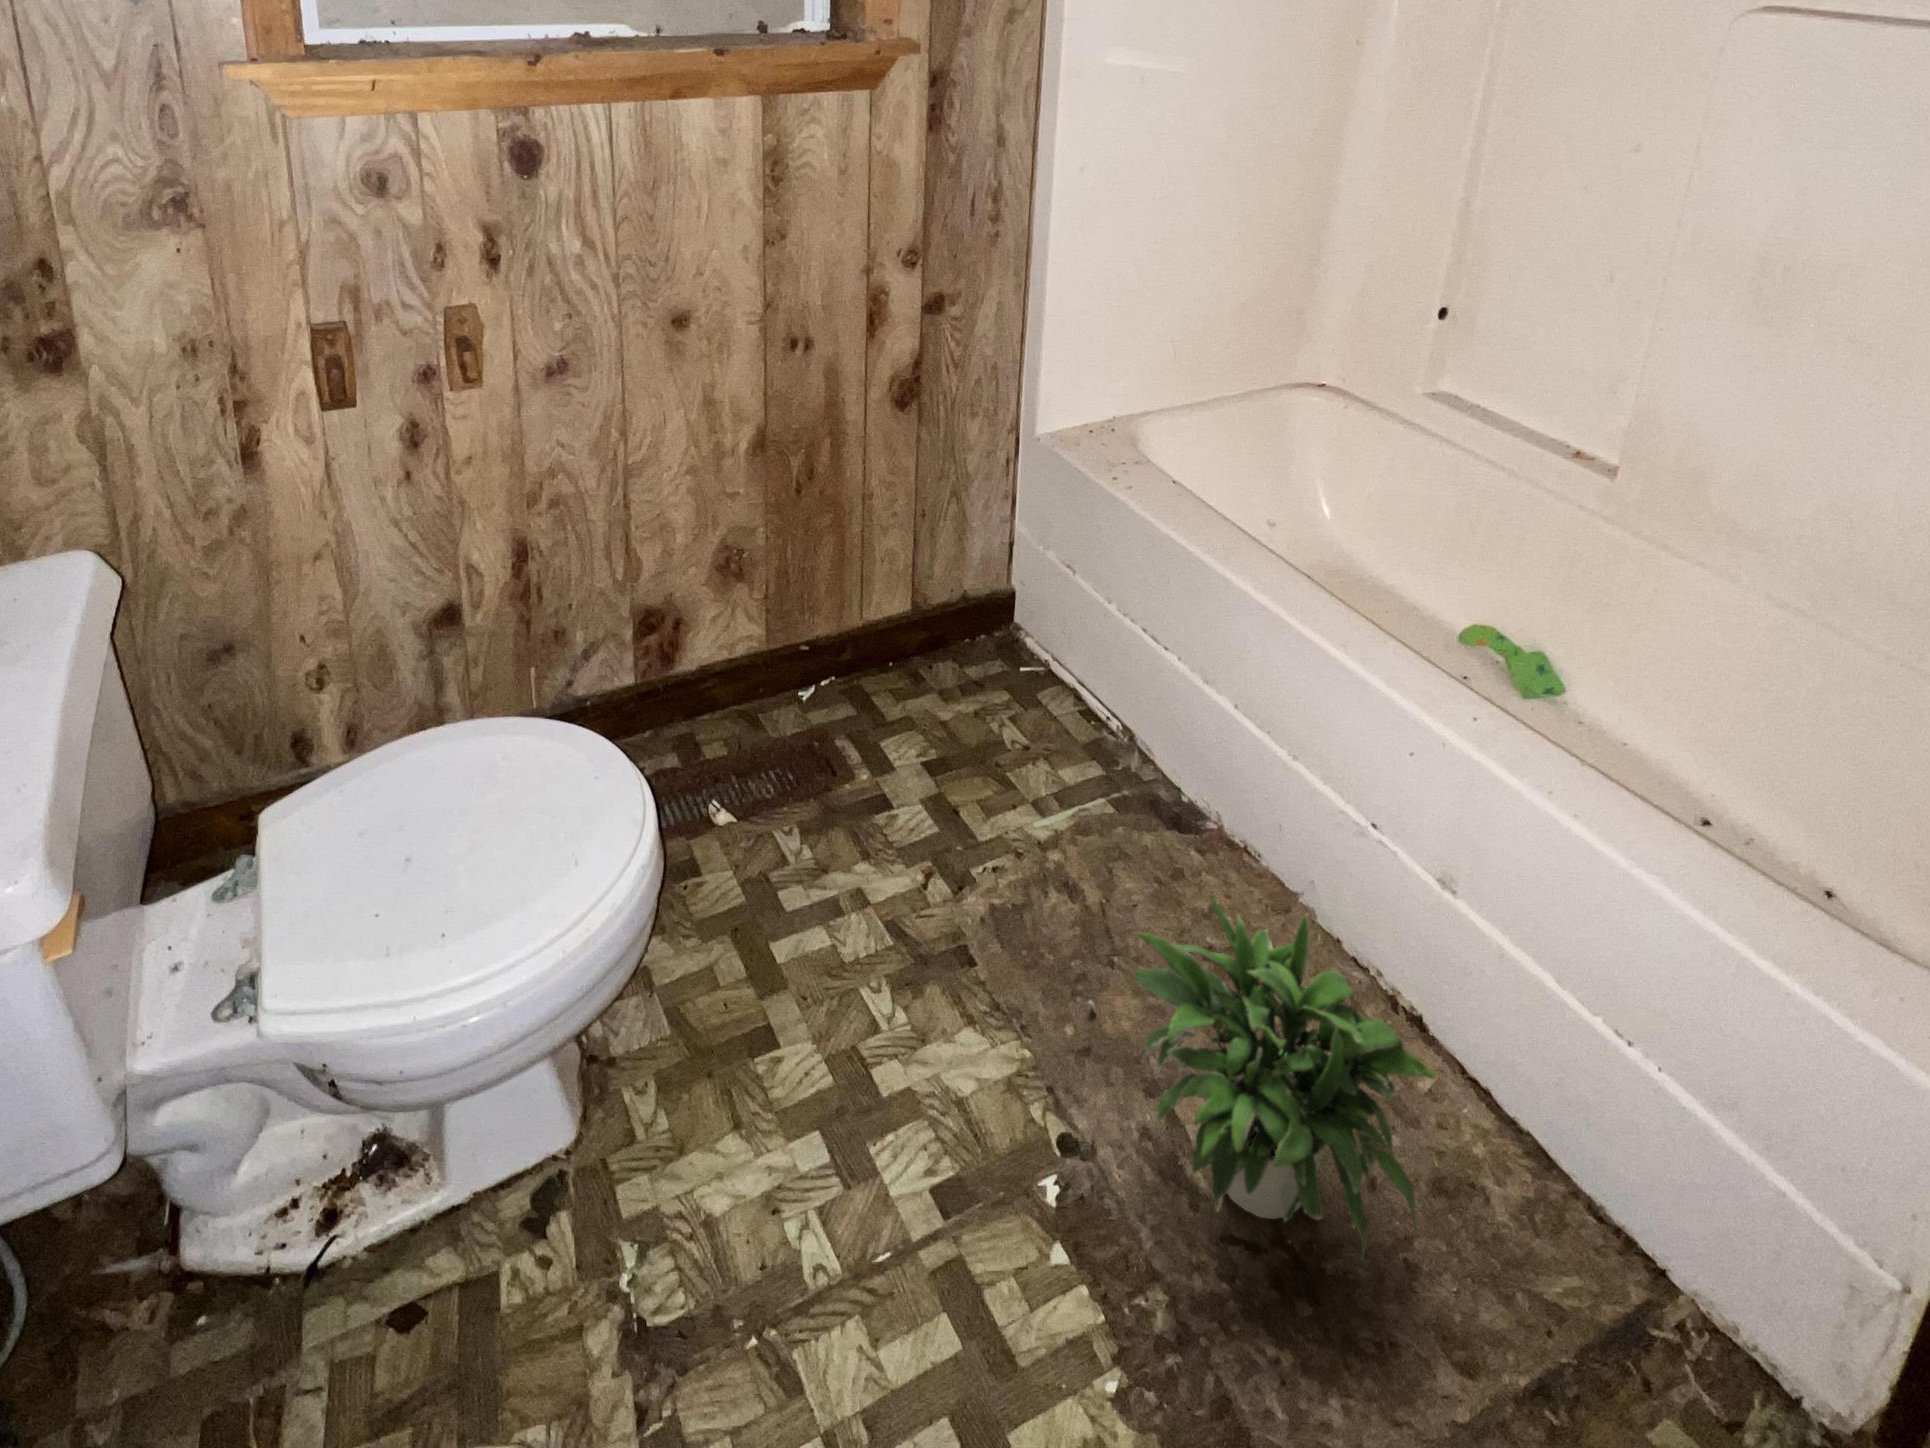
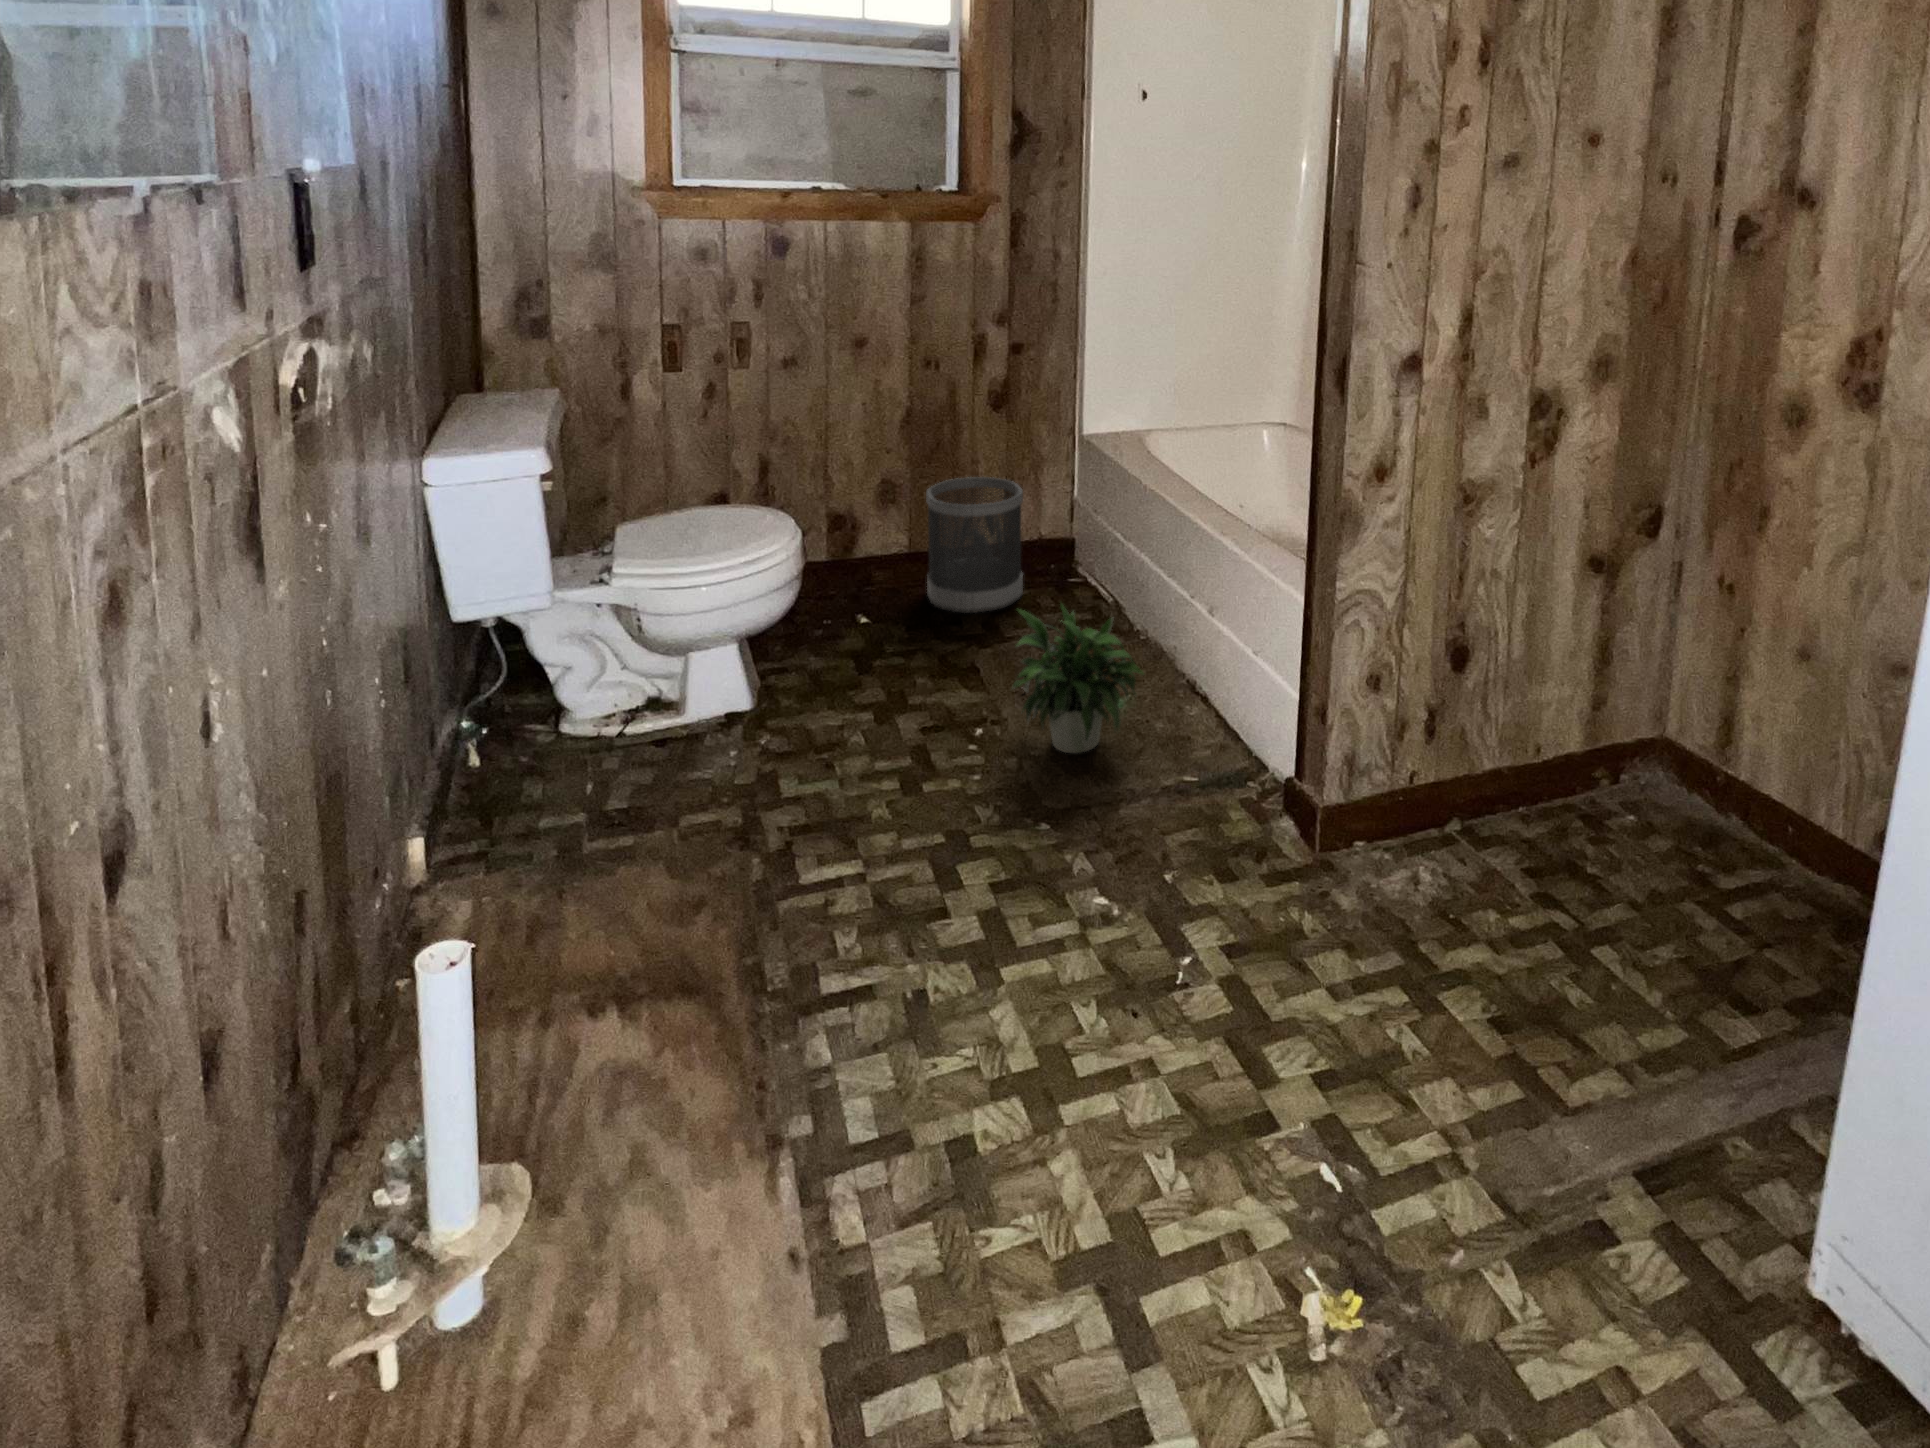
wastebasket: none [808,524,976,780] -> present [926,477,1023,613]

